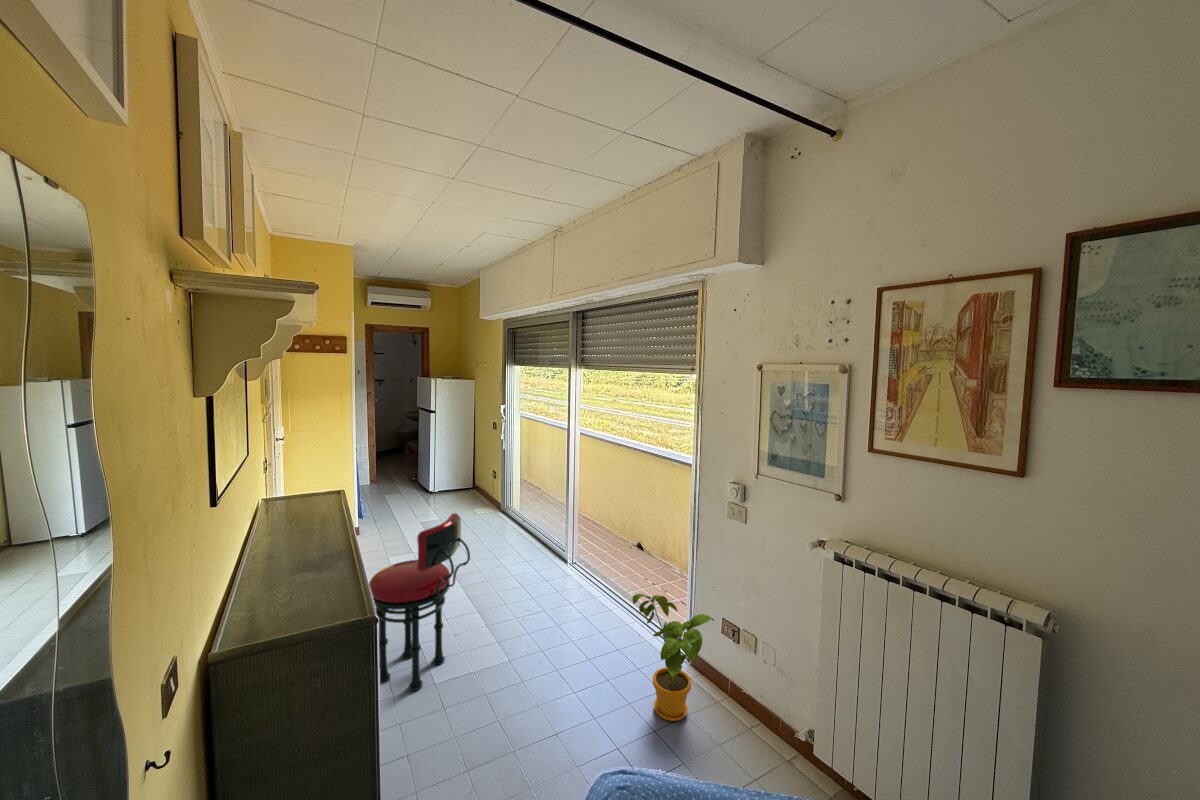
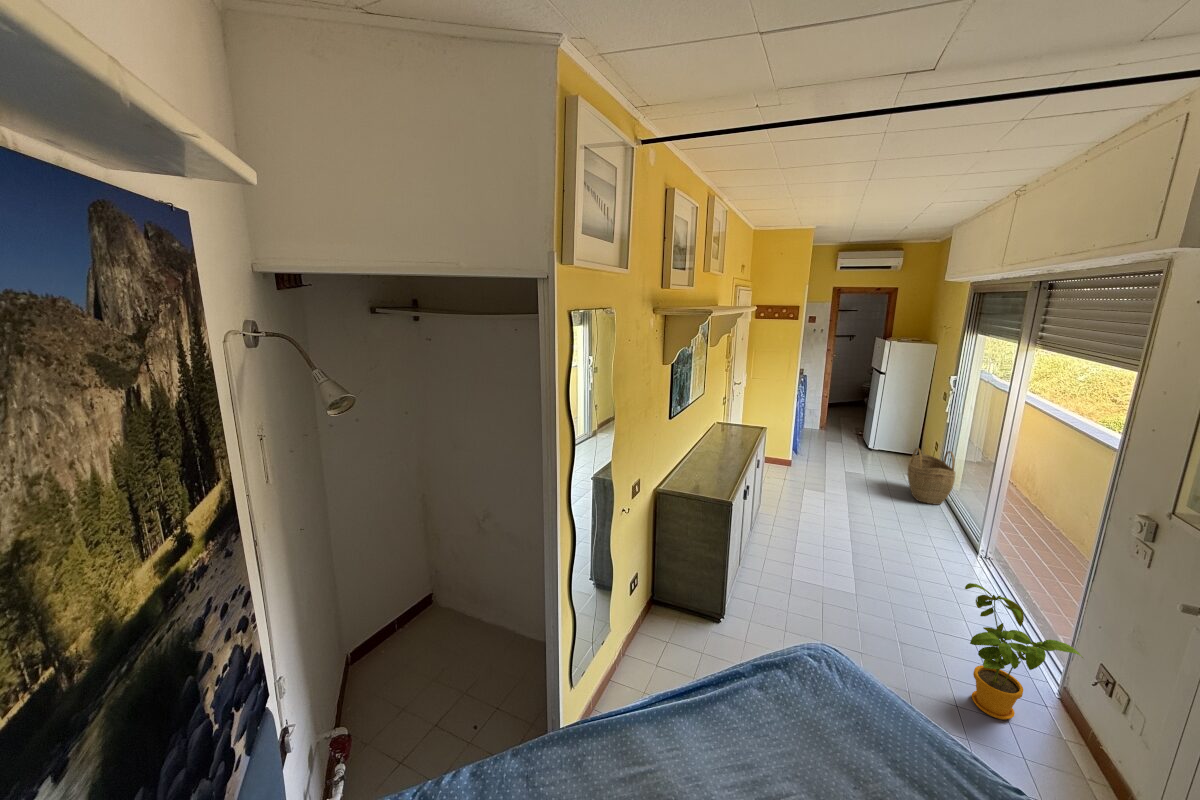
woven basket: none [483,475,524,531] -> present [907,448,955,505]
stool: present [369,513,470,691] -> none [760,461,834,573]

